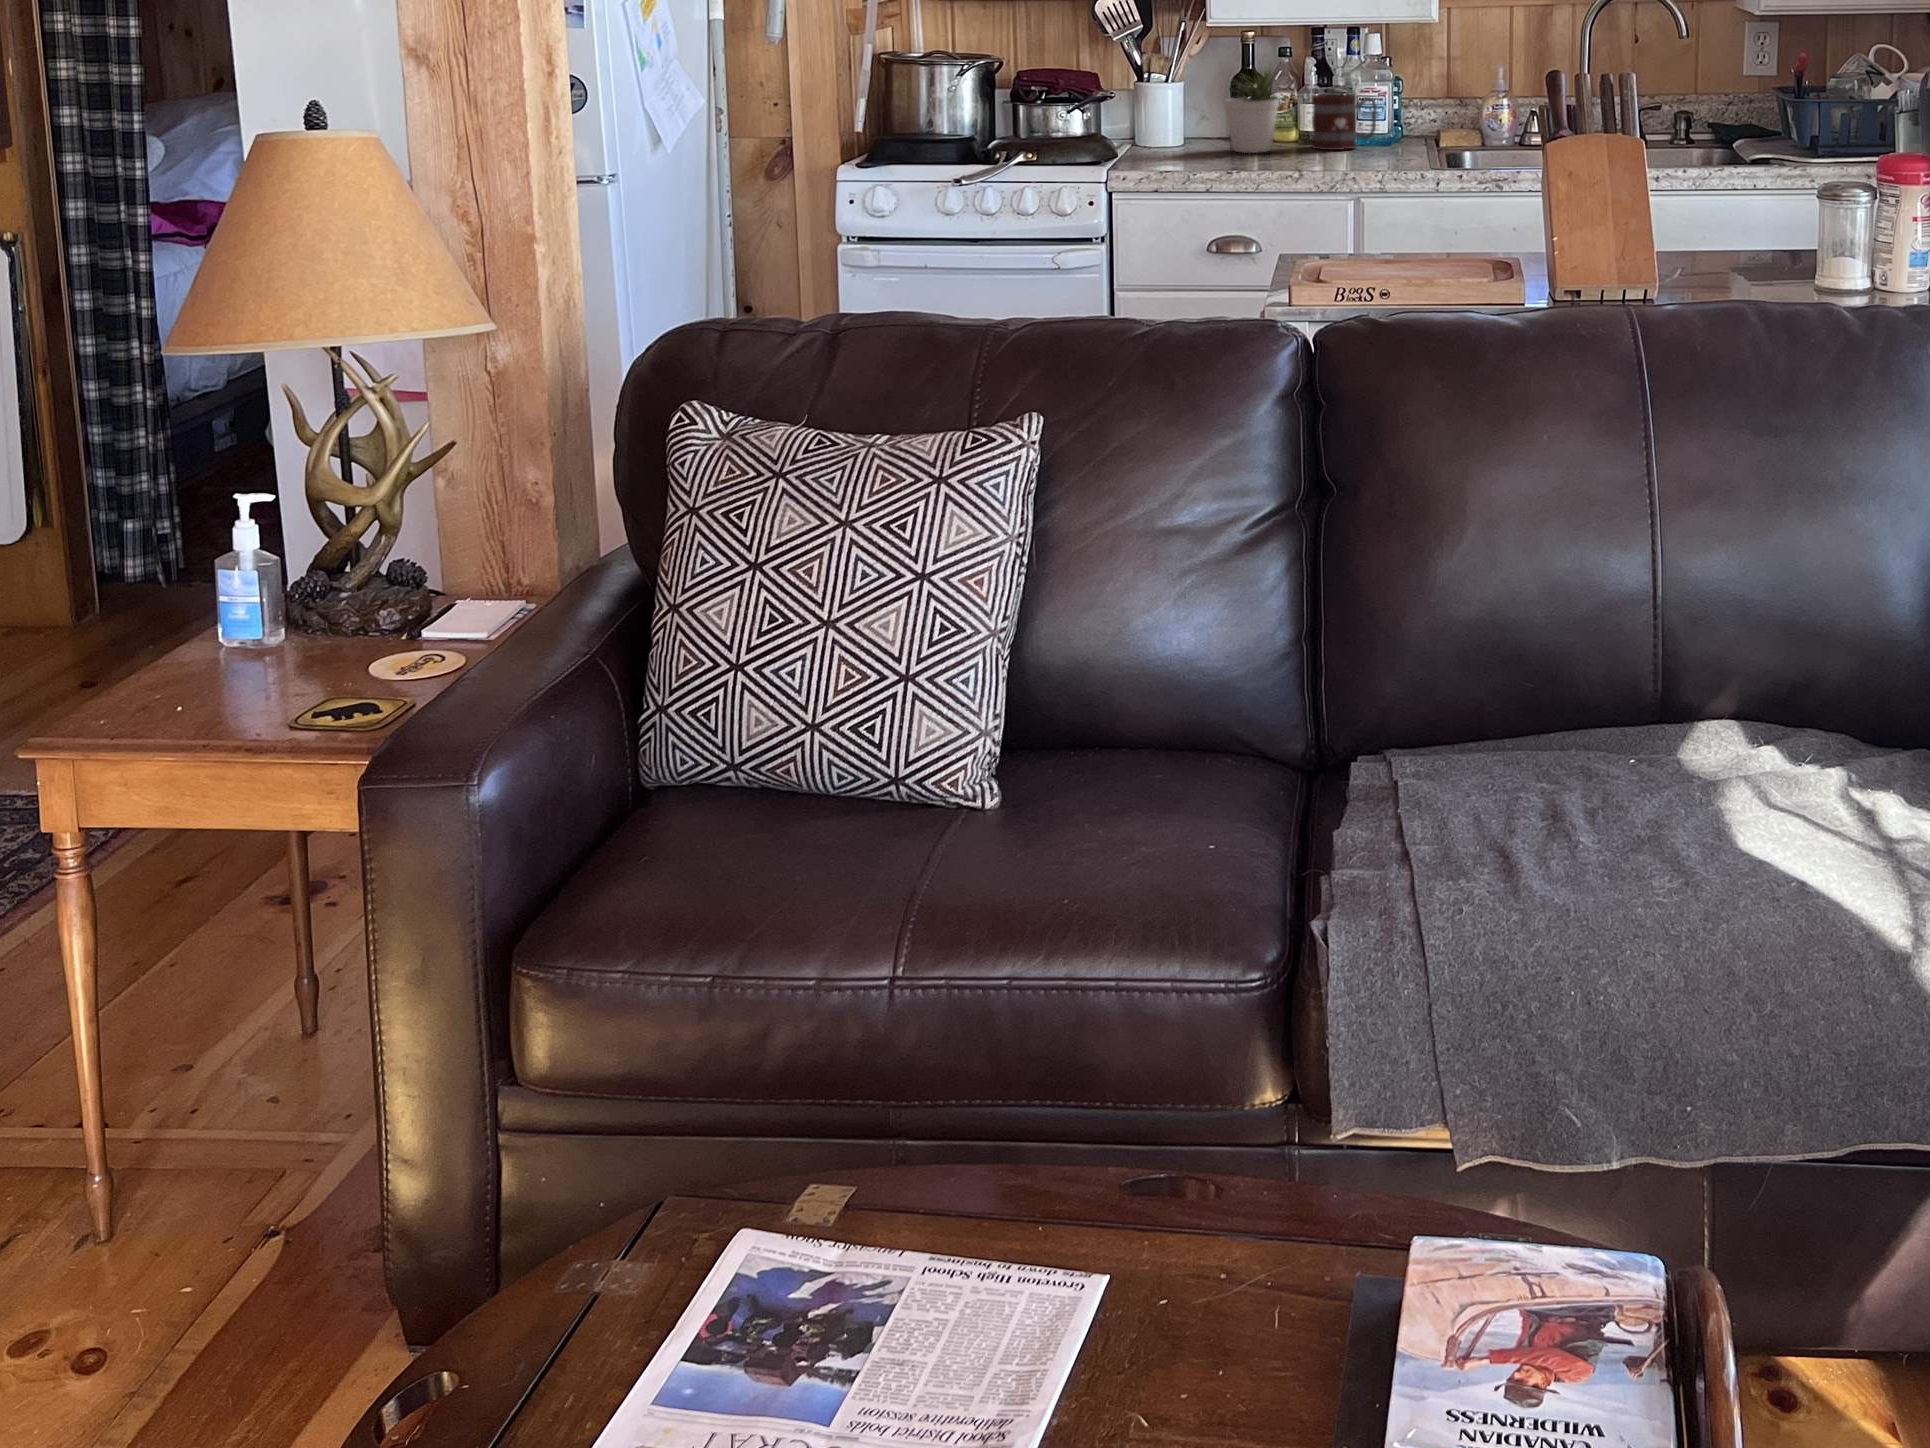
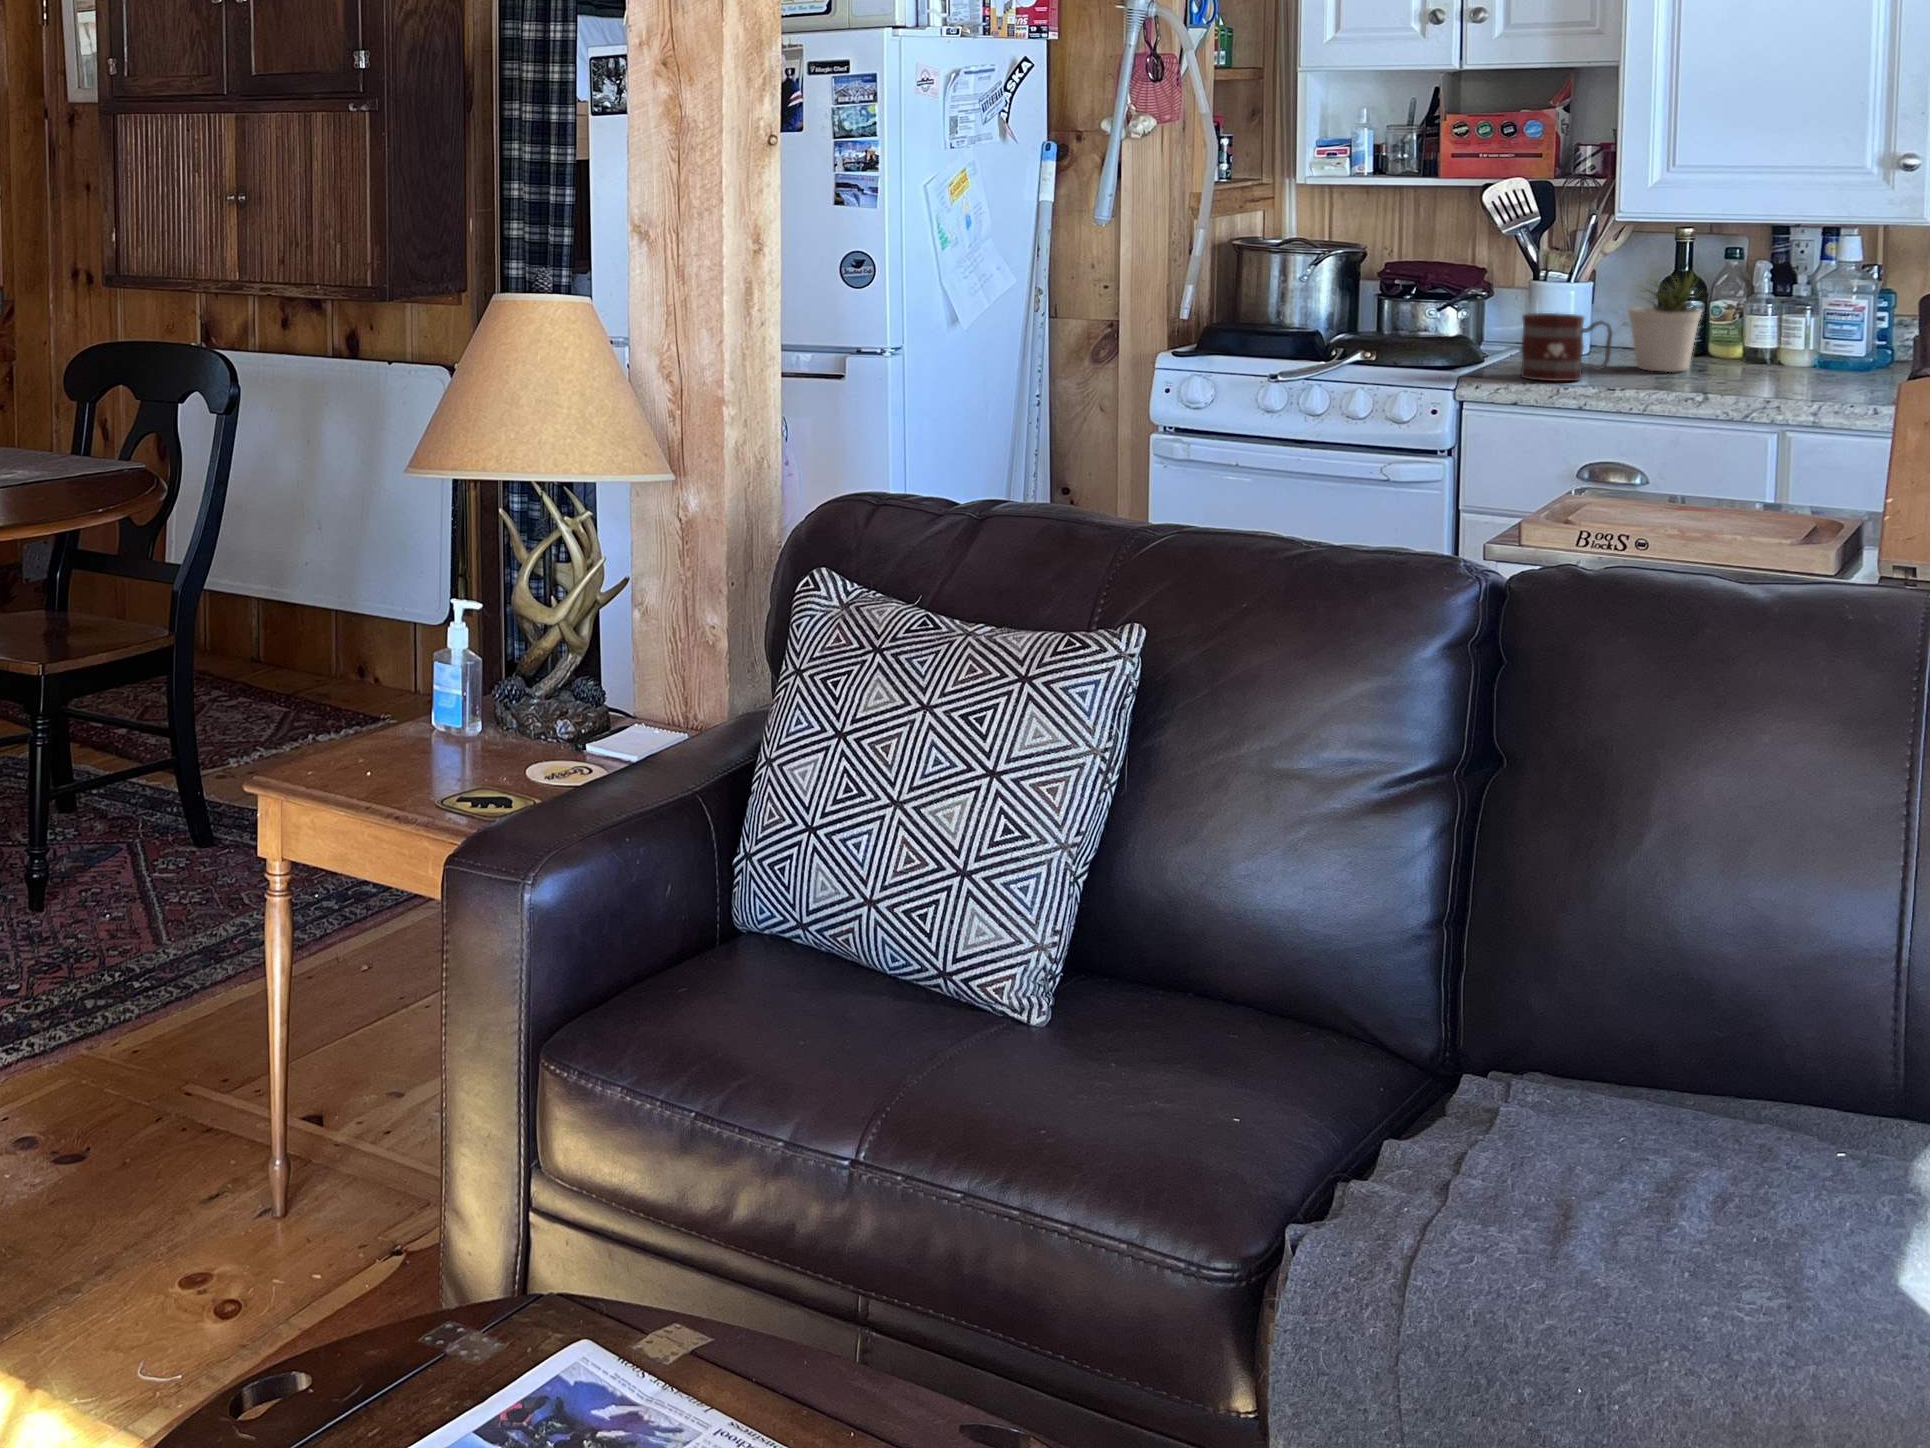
mug: present [1312,94,1377,150] -> present [1521,313,1613,381]

